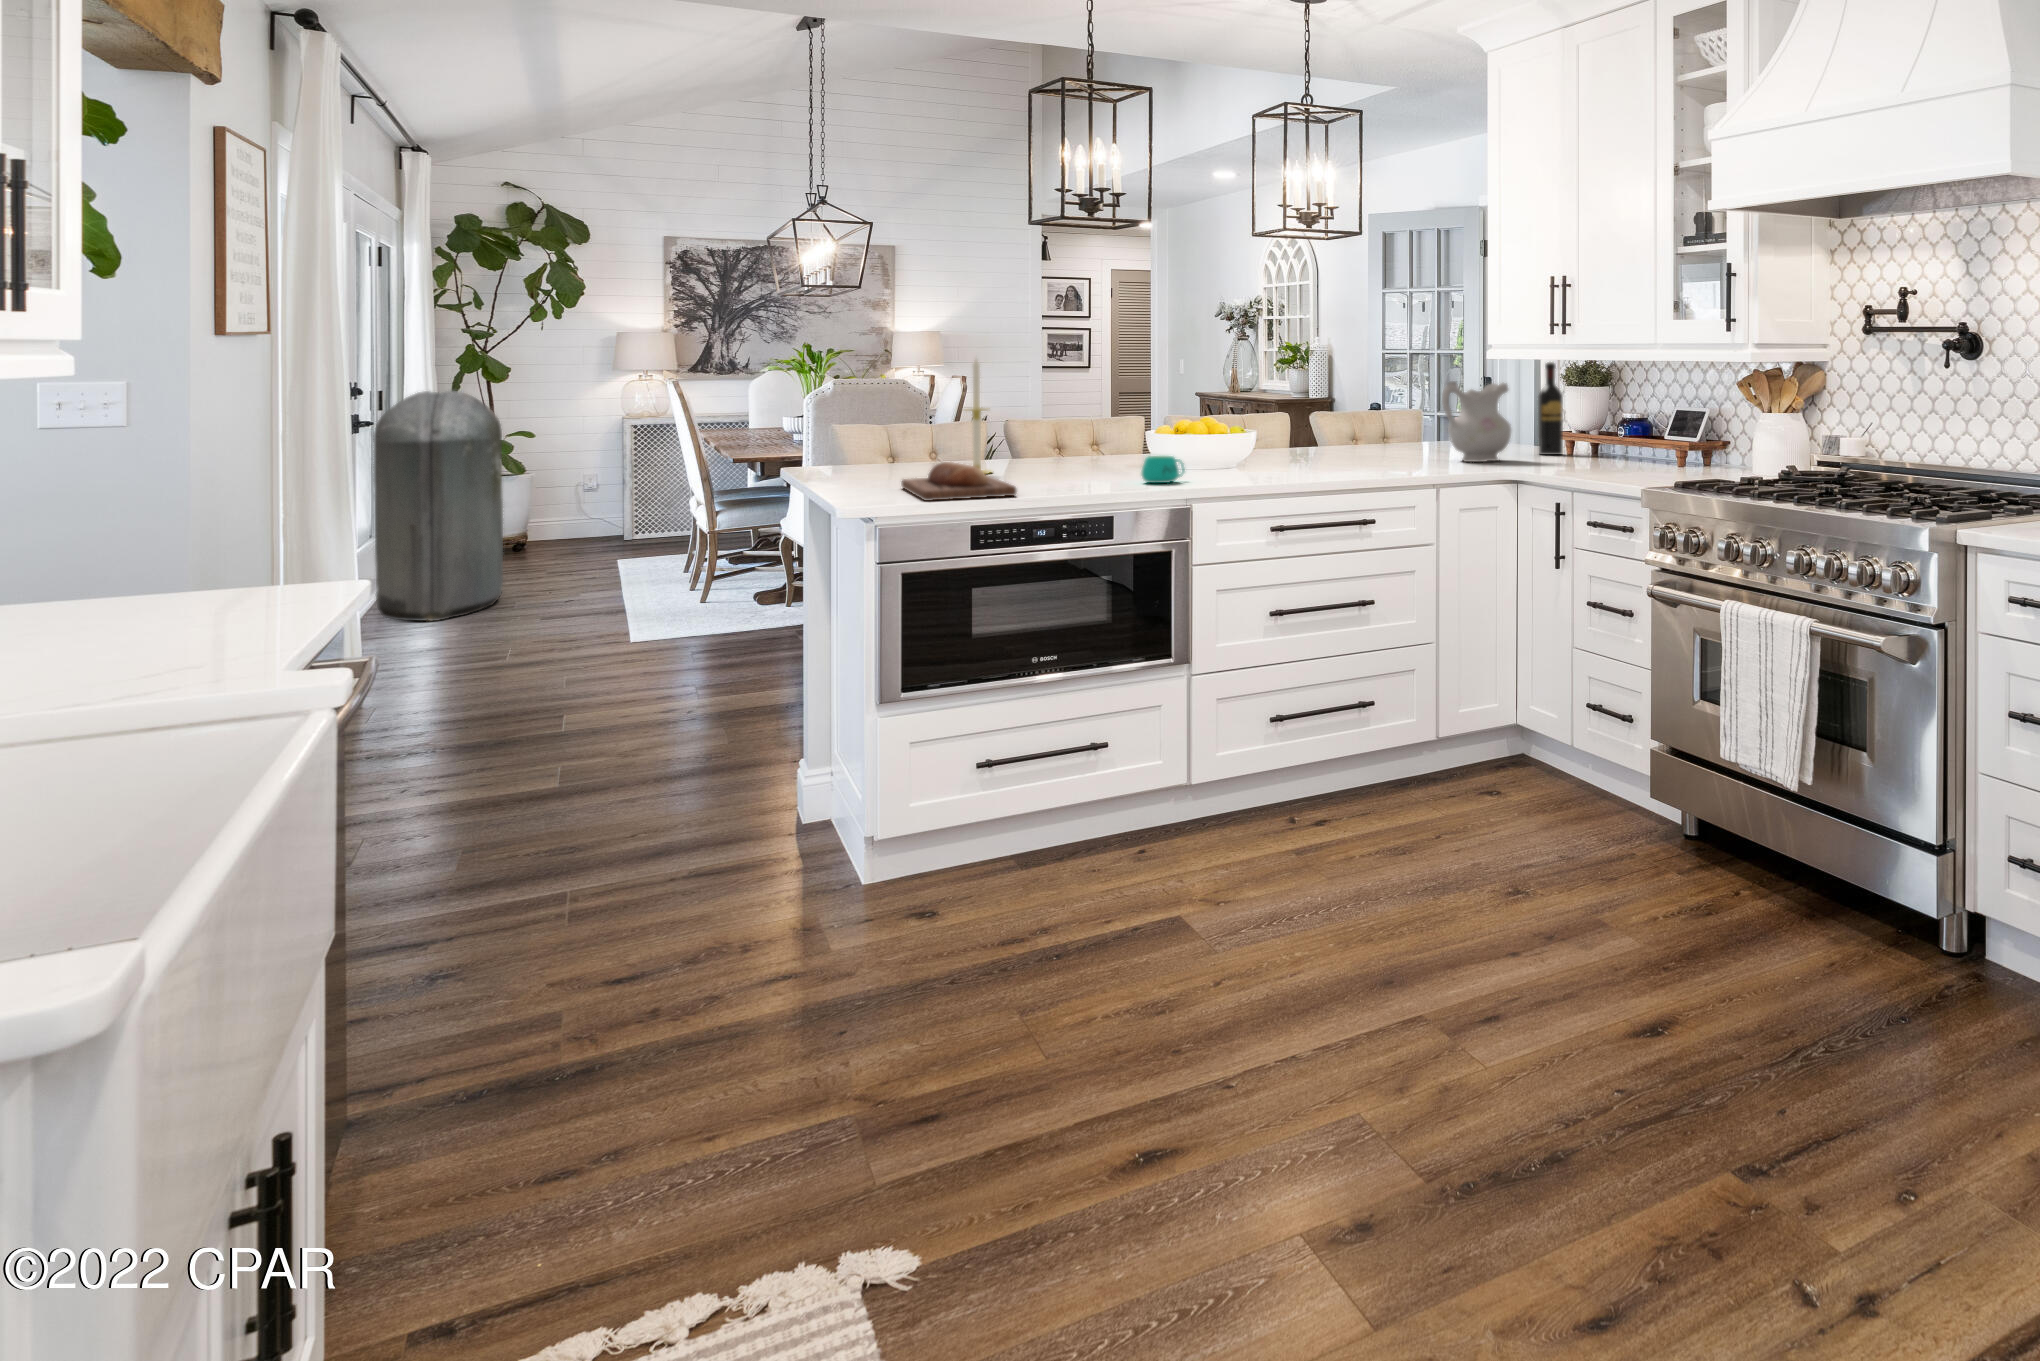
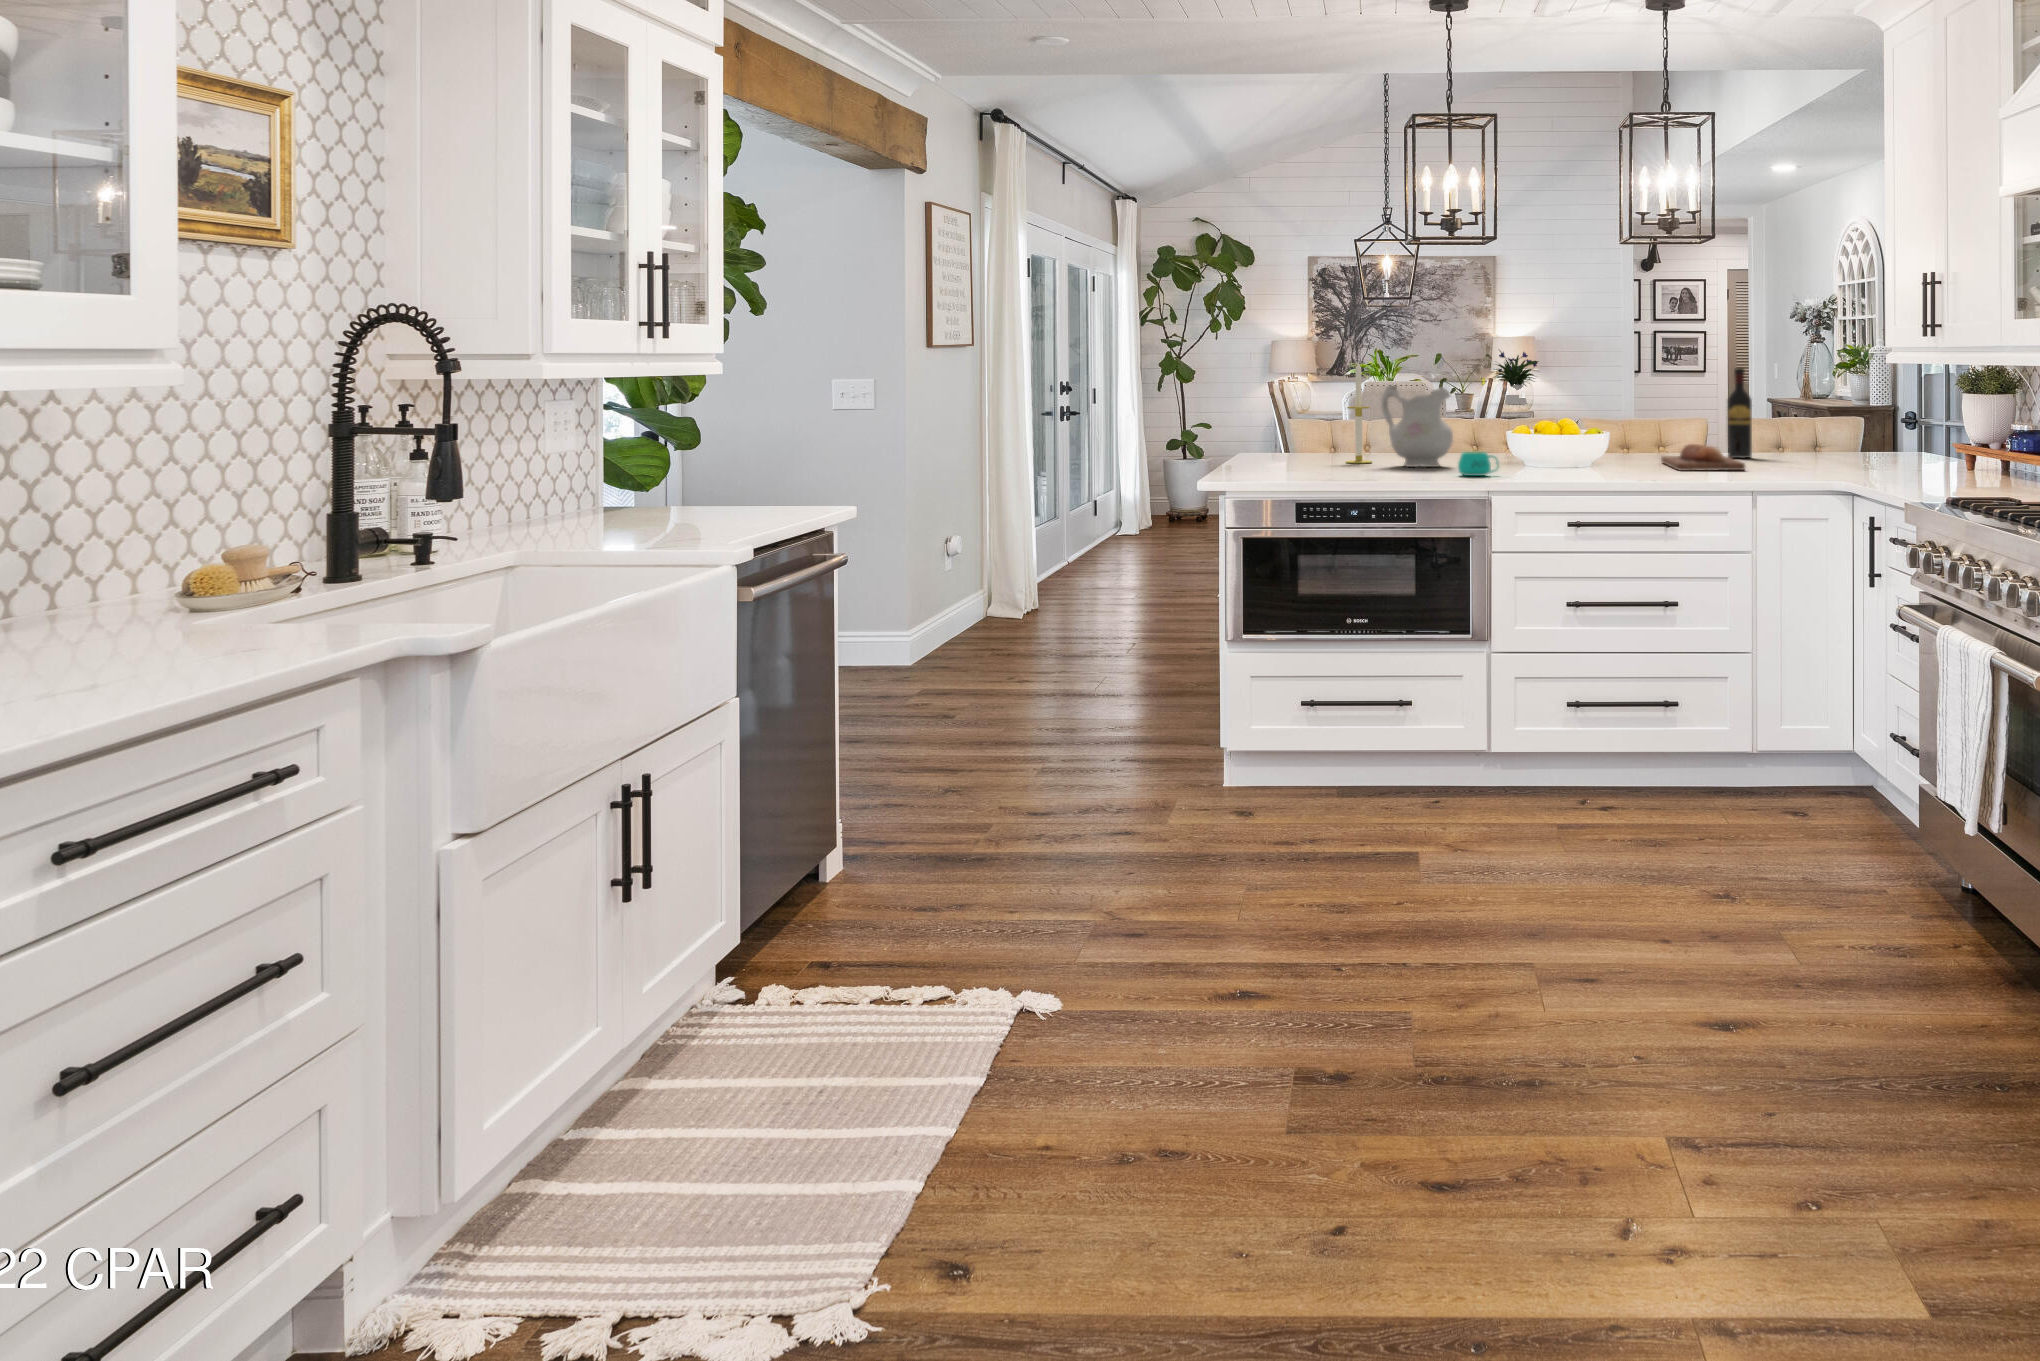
flower arrangement: none [889,342,949,400] -> present [1493,350,1539,404]
wine bottle: present [1538,362,1563,455] -> present [1727,367,1752,458]
ceramic pitcher: present [1442,381,1511,462] -> present [1381,386,1453,467]
trash can: present [374,391,503,622] -> none [1072,389,1156,572]
bread loaf: present [901,462,1017,501] -> present [1661,444,1745,471]

